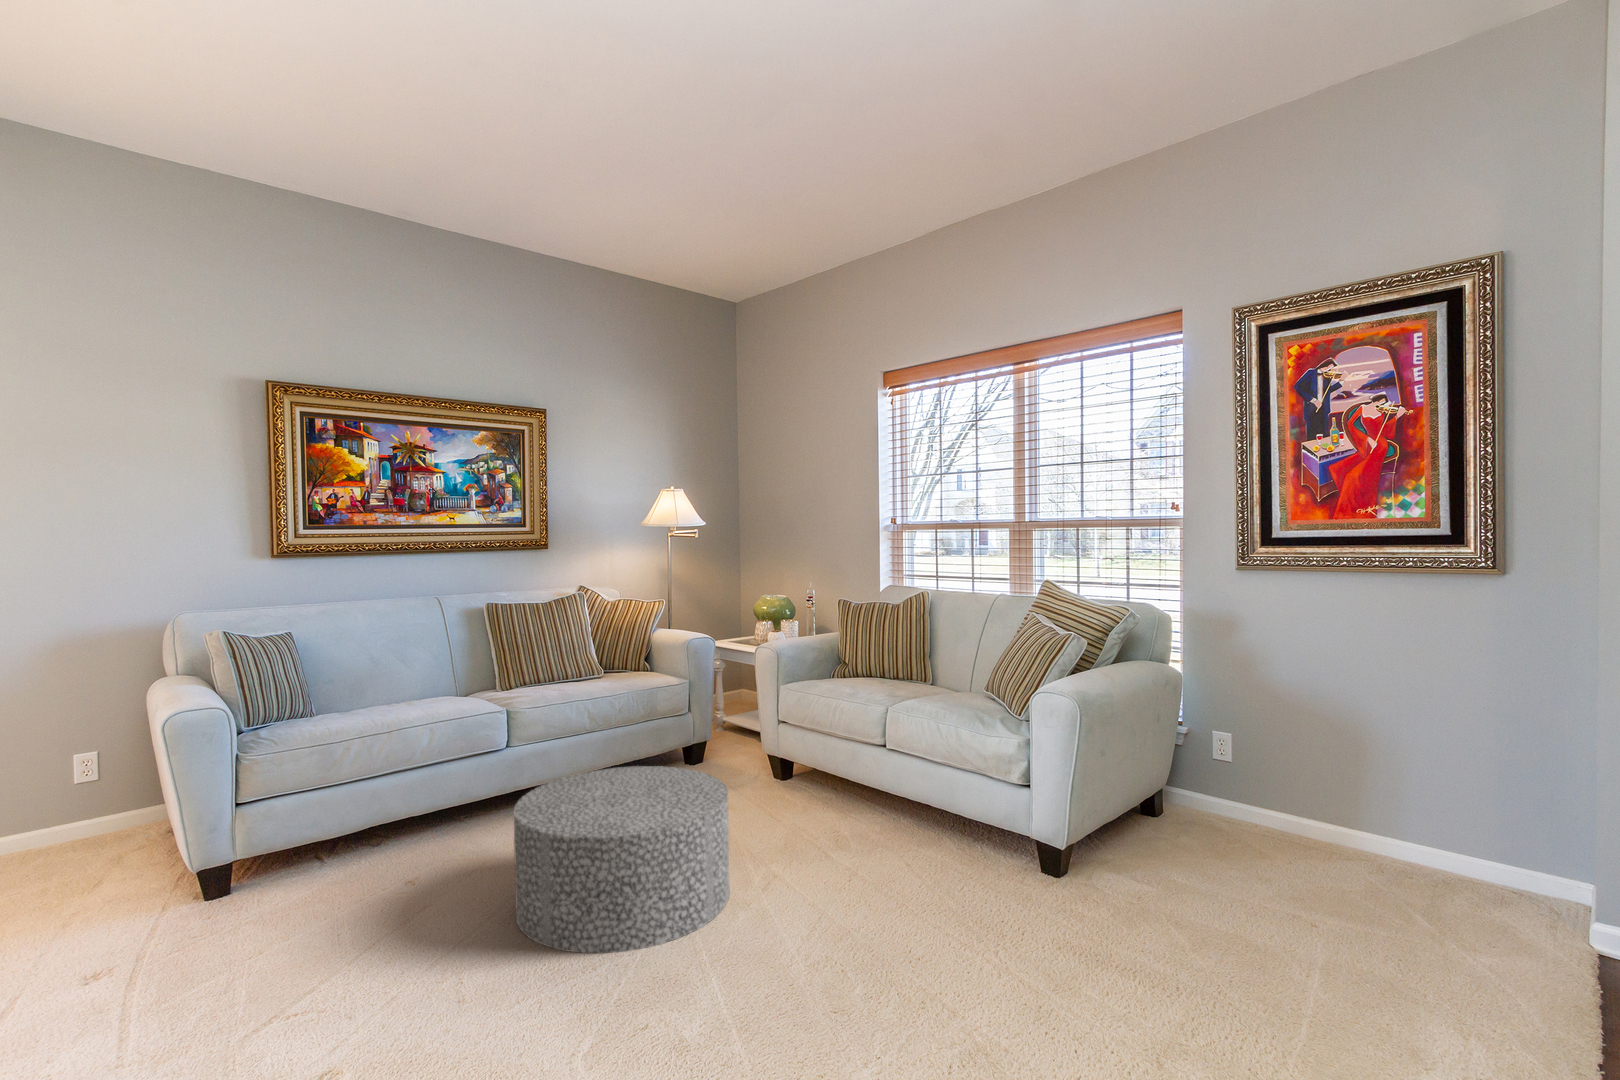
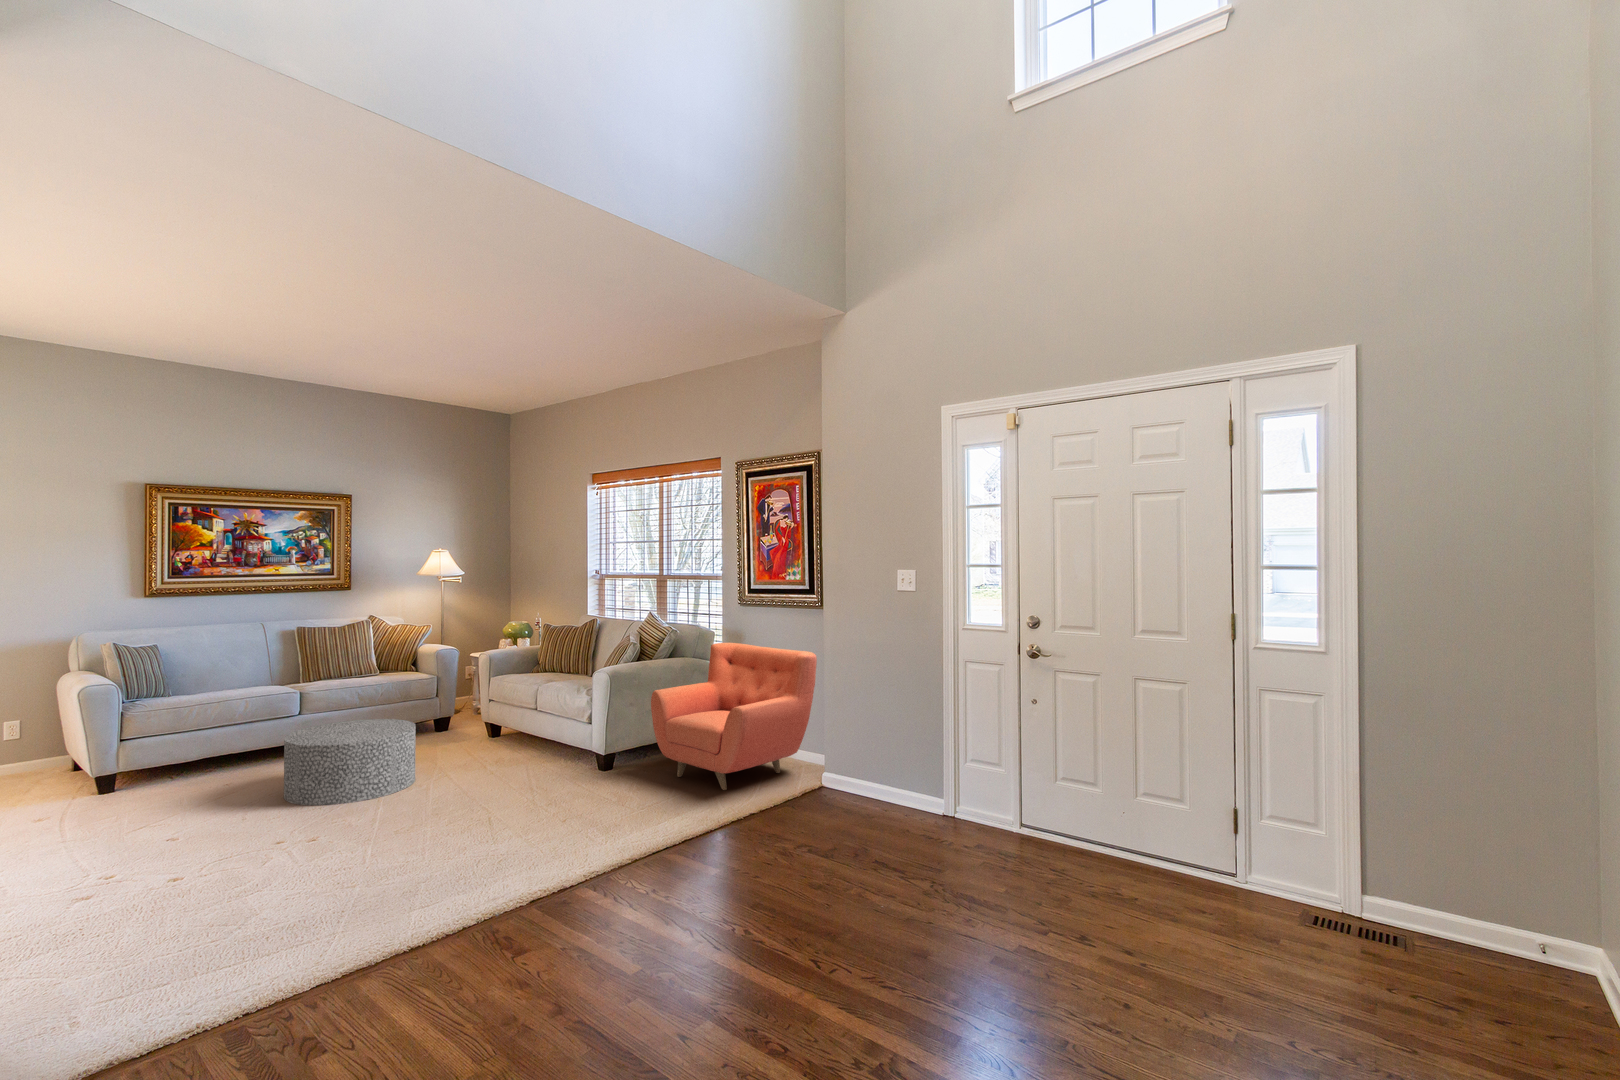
armchair: none [1151,636,1525,949] -> present [651,643,817,790]

